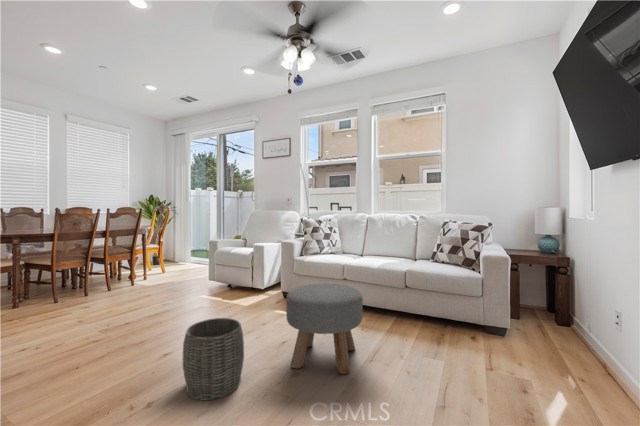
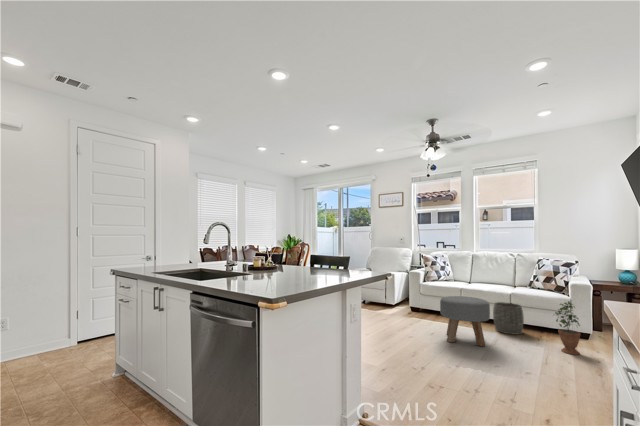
potted plant: none [456,286,497,378] -> present [555,301,580,355]
woven basket: present [183,318,244,400] -> present [493,302,524,335]

